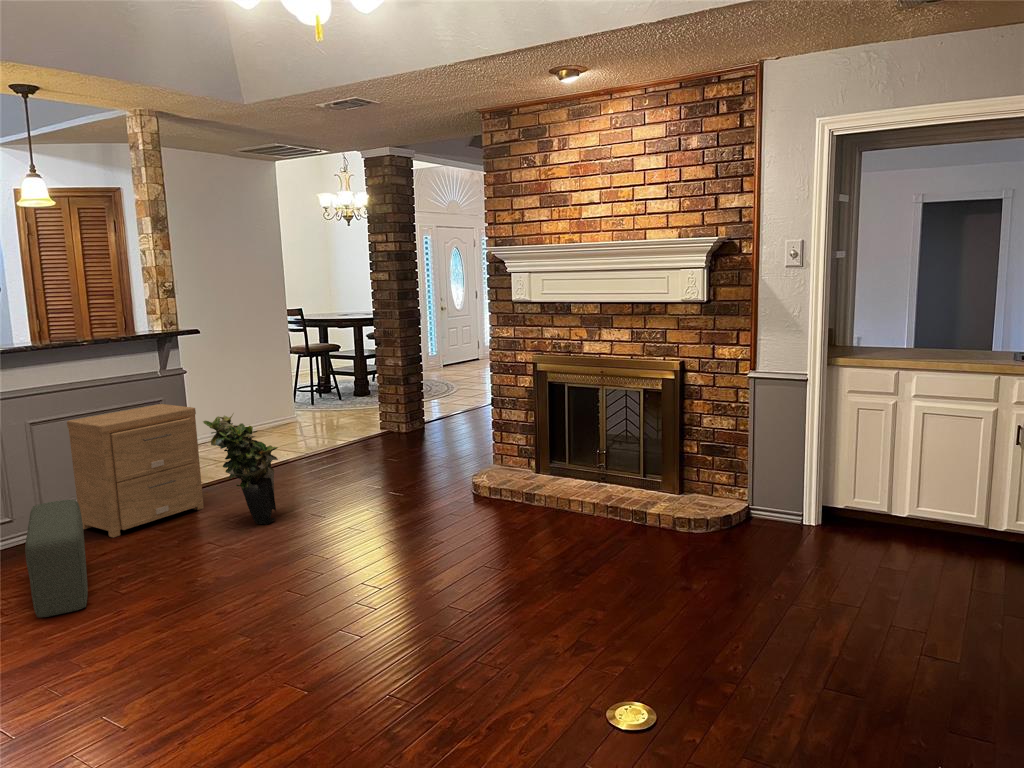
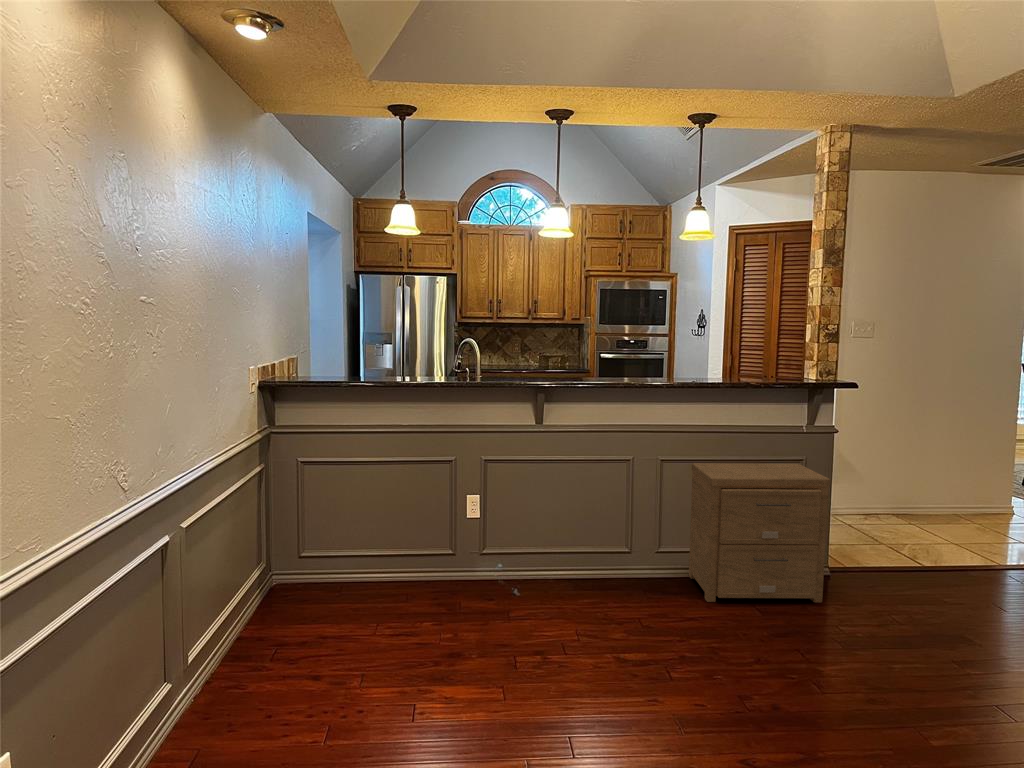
potted plant: present [203,414,278,525] -> none [823,499,925,669]
pouf: present [25,500,88,618] -> none [572,547,664,688]

